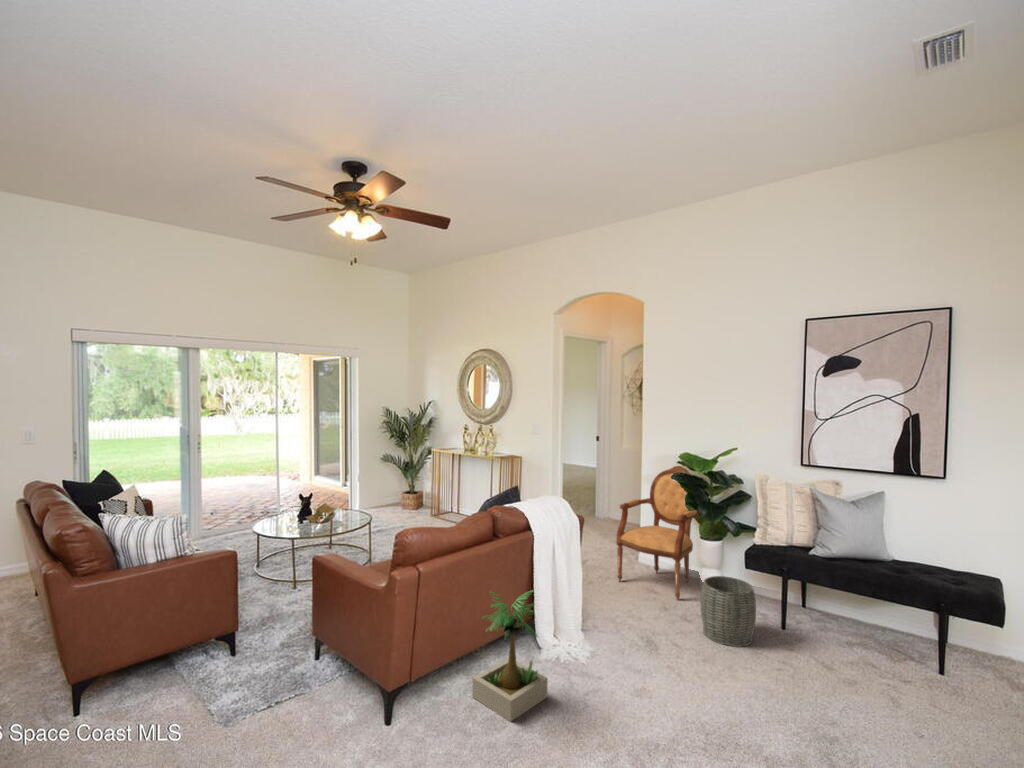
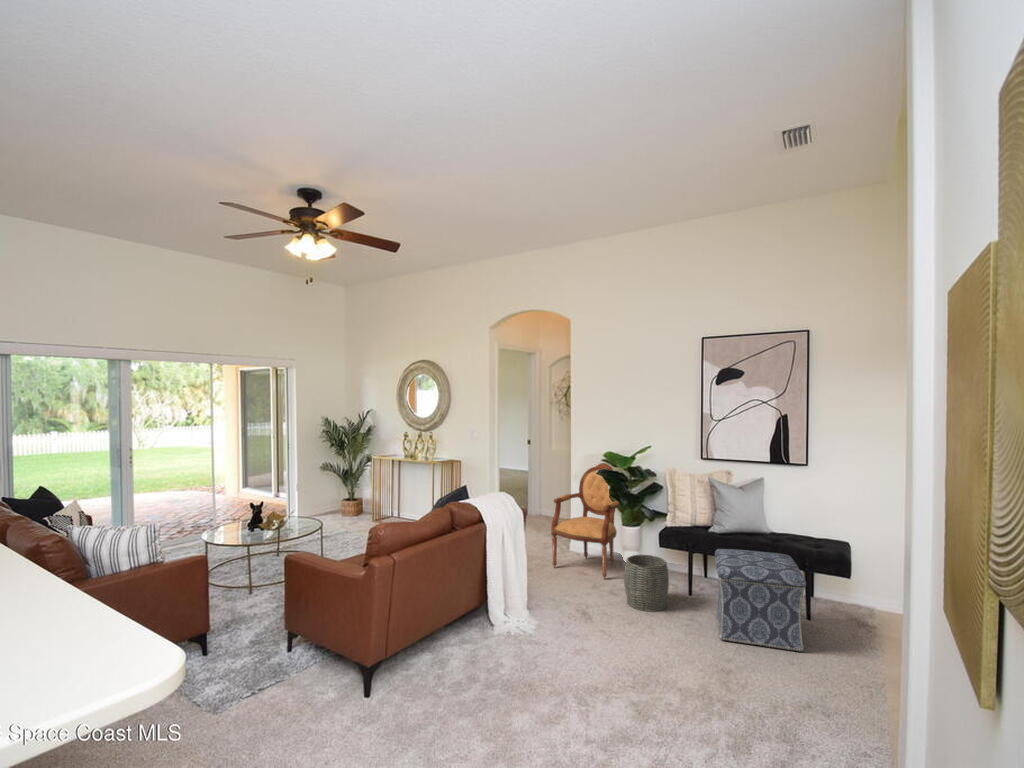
ottoman: none [817,578,947,723] -> present [715,549,806,652]
potted plant: present [472,590,548,722] -> none [437,571,502,683]

